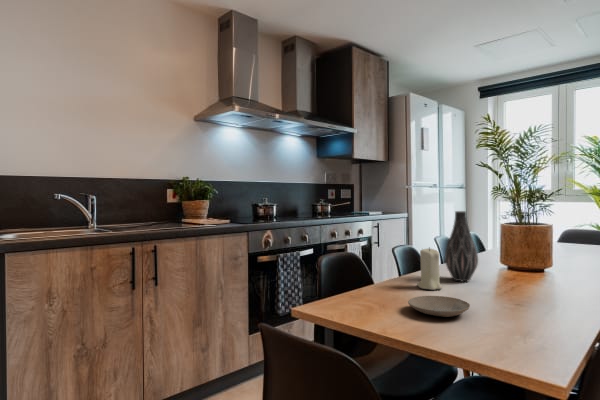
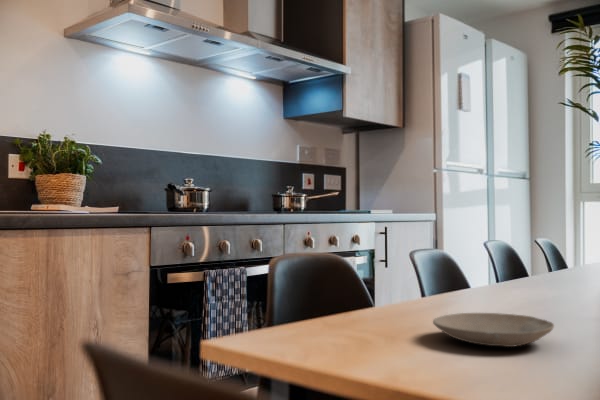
vase: present [445,211,478,282] -> none [501,171,561,301]
candle: present [417,248,442,290] -> none [450,232,497,310]

